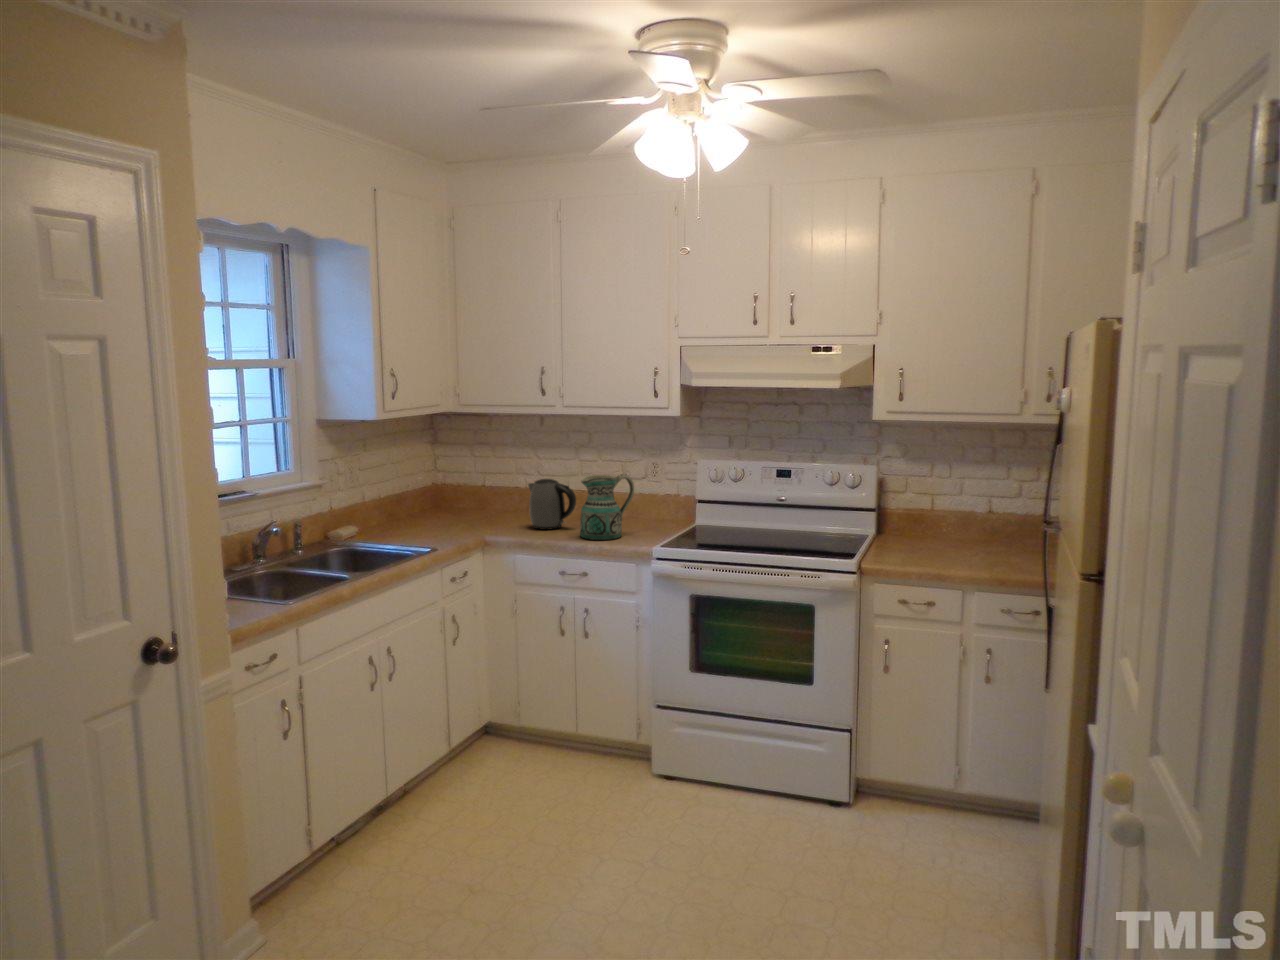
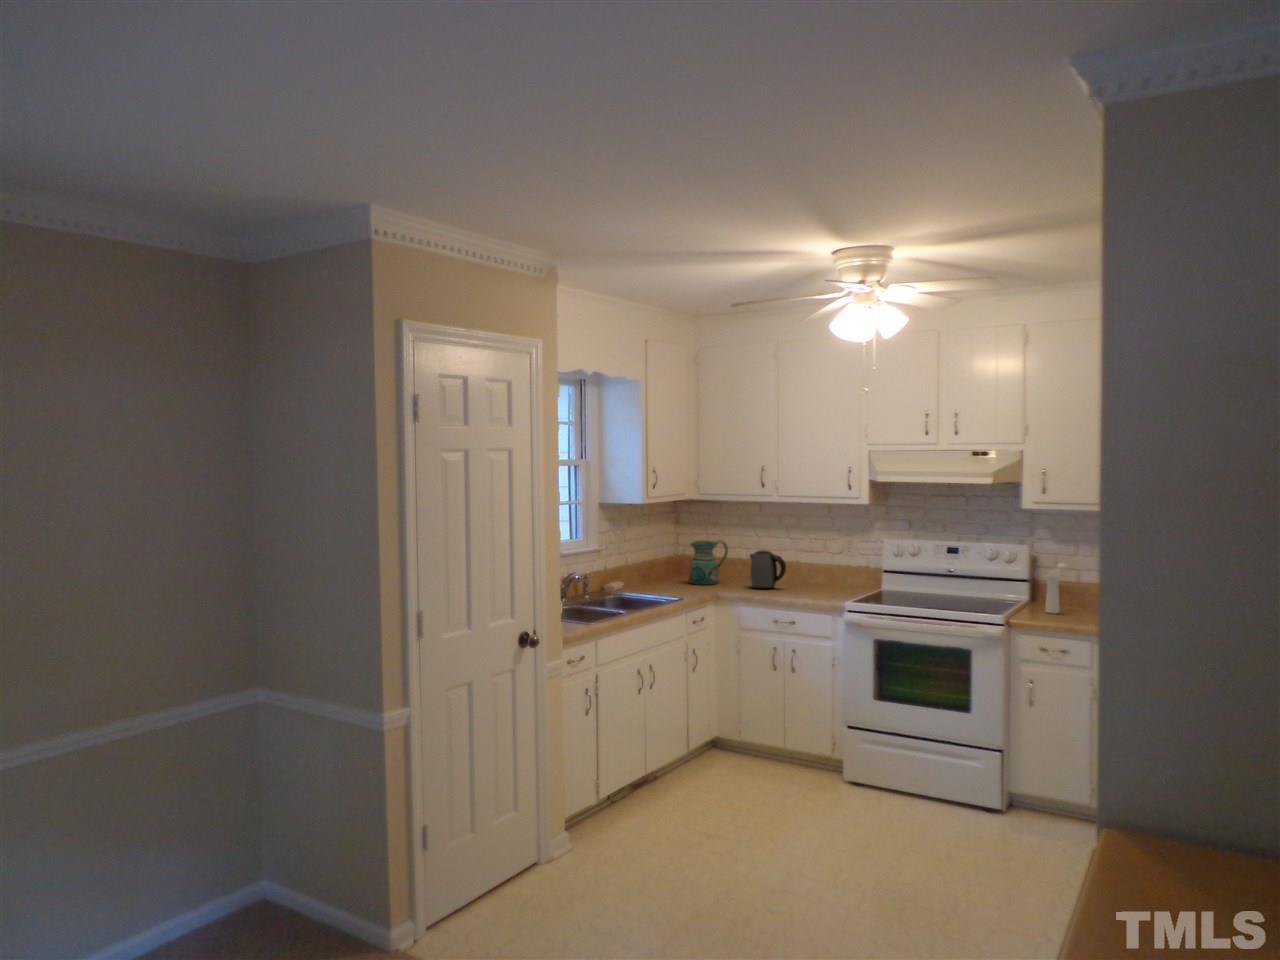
ceramic pitcher: present [580,474,634,540] -> present [689,540,728,585]
pepper mill: none [900,488,925,552] -> present [1046,563,1067,614]

